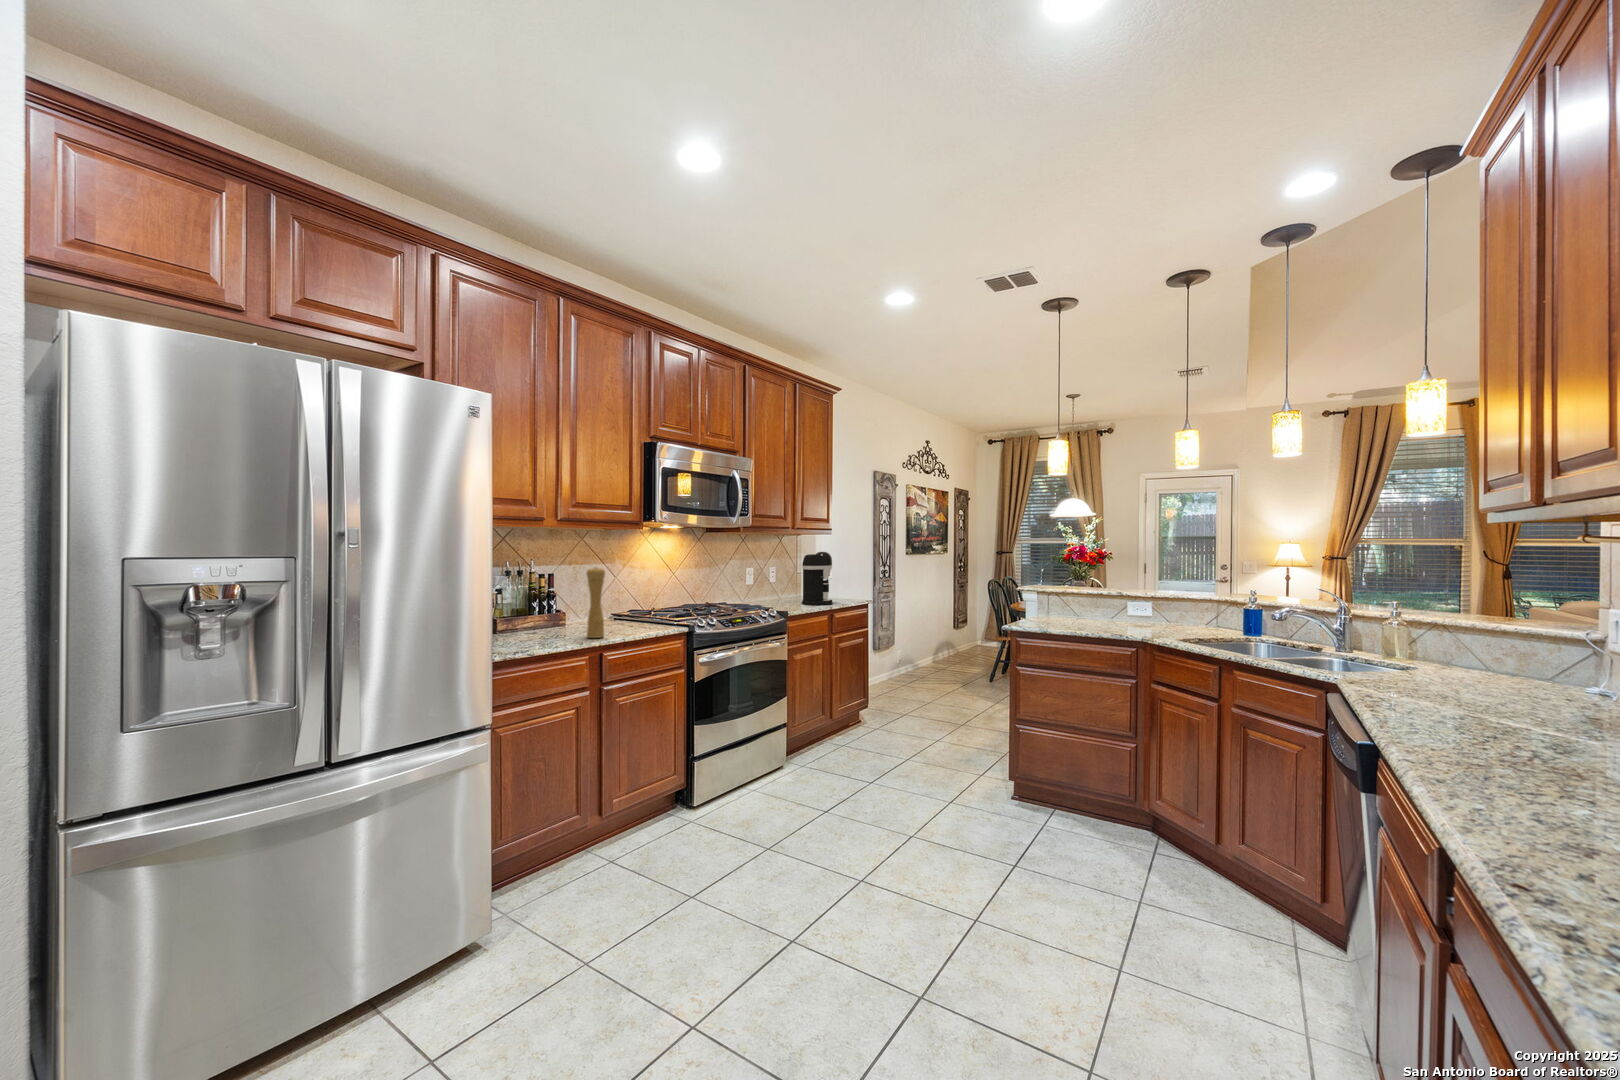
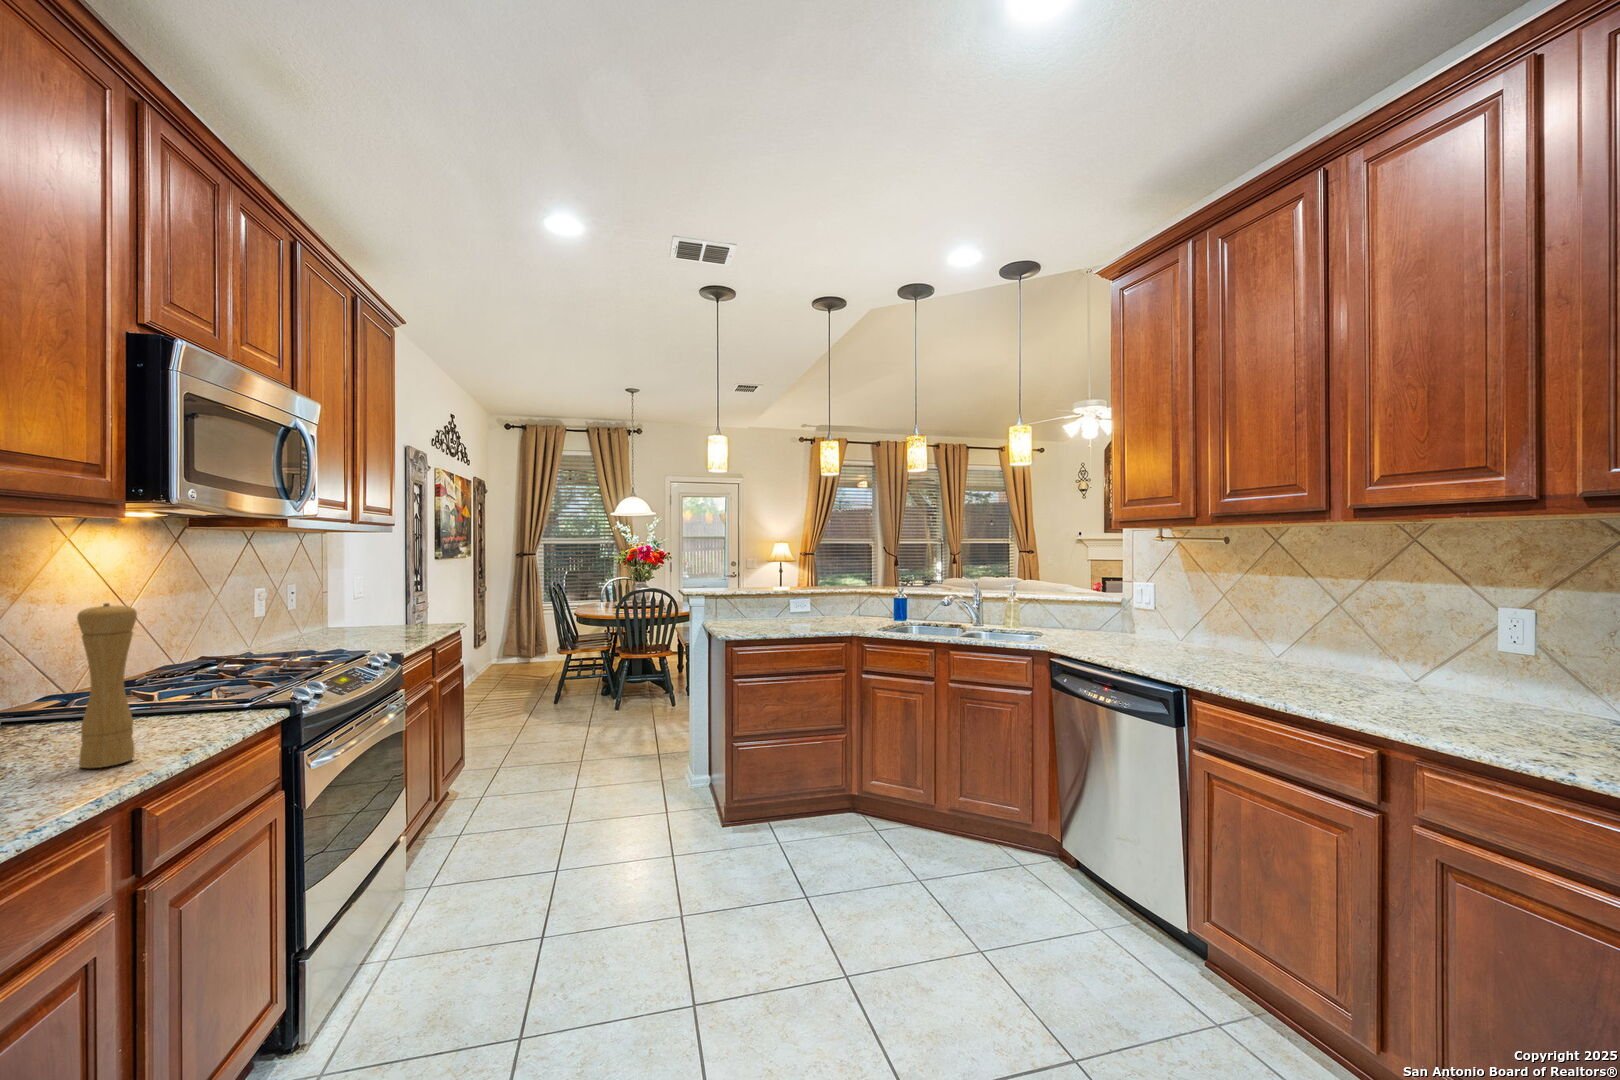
coffee maker: present [801,552,833,605] -> none [370,558,420,641]

